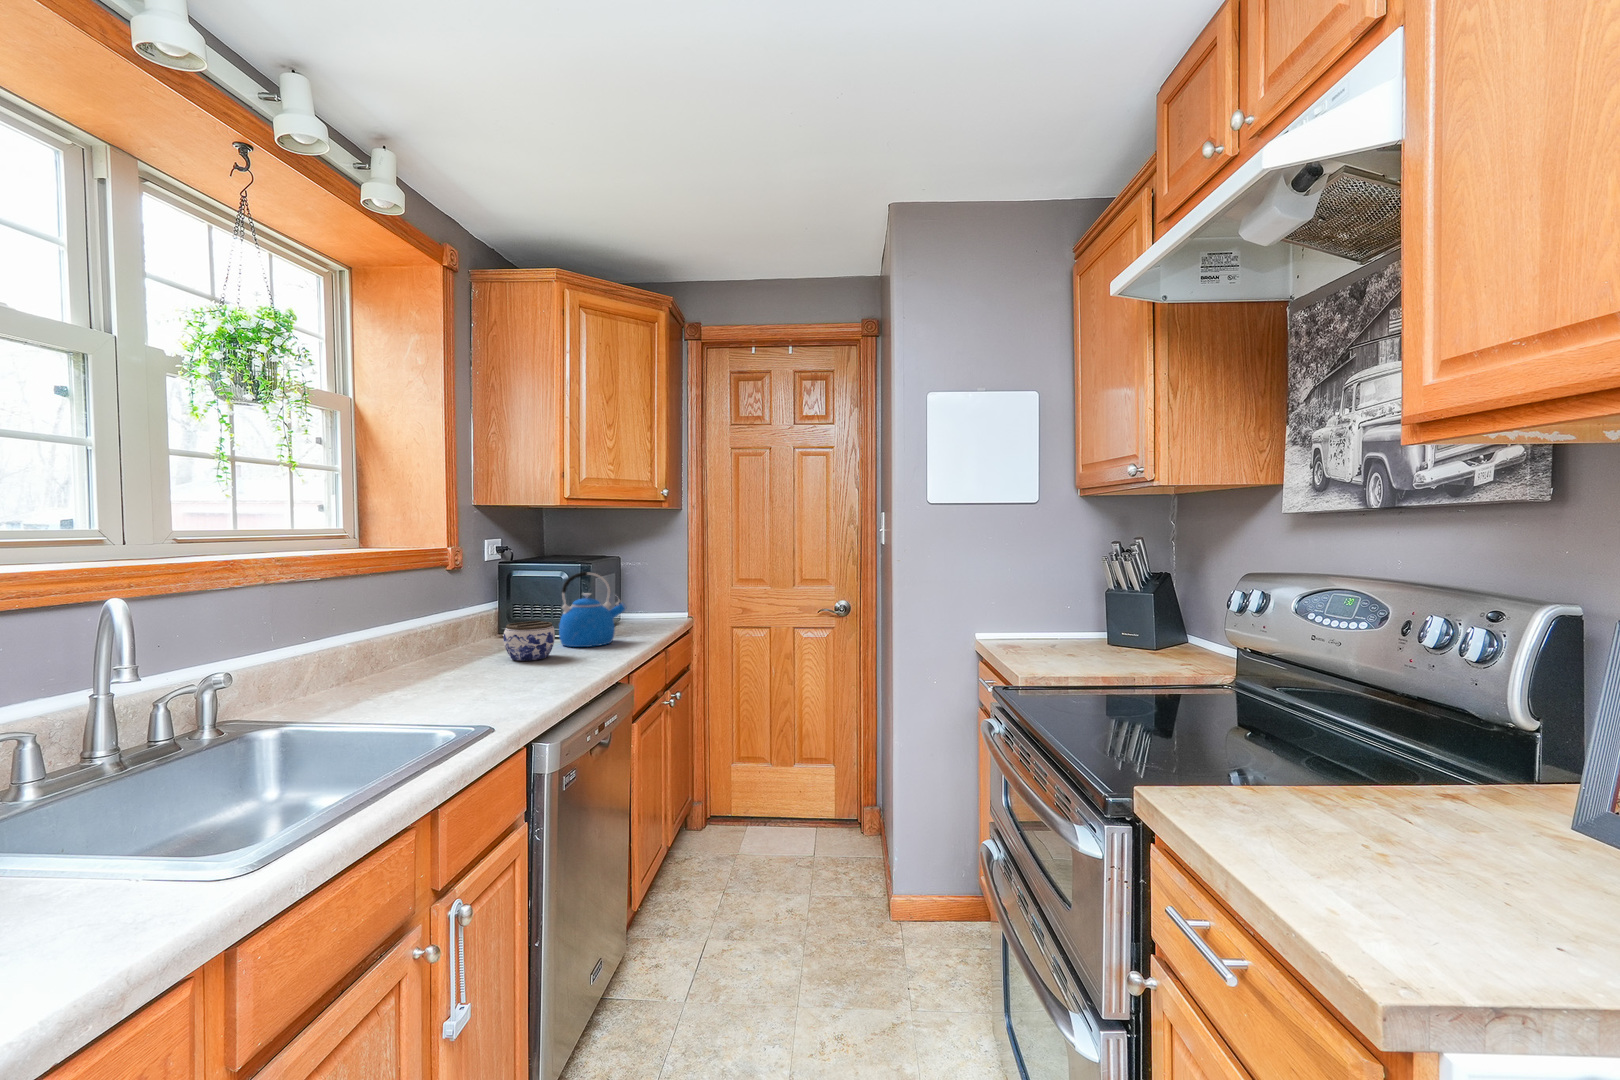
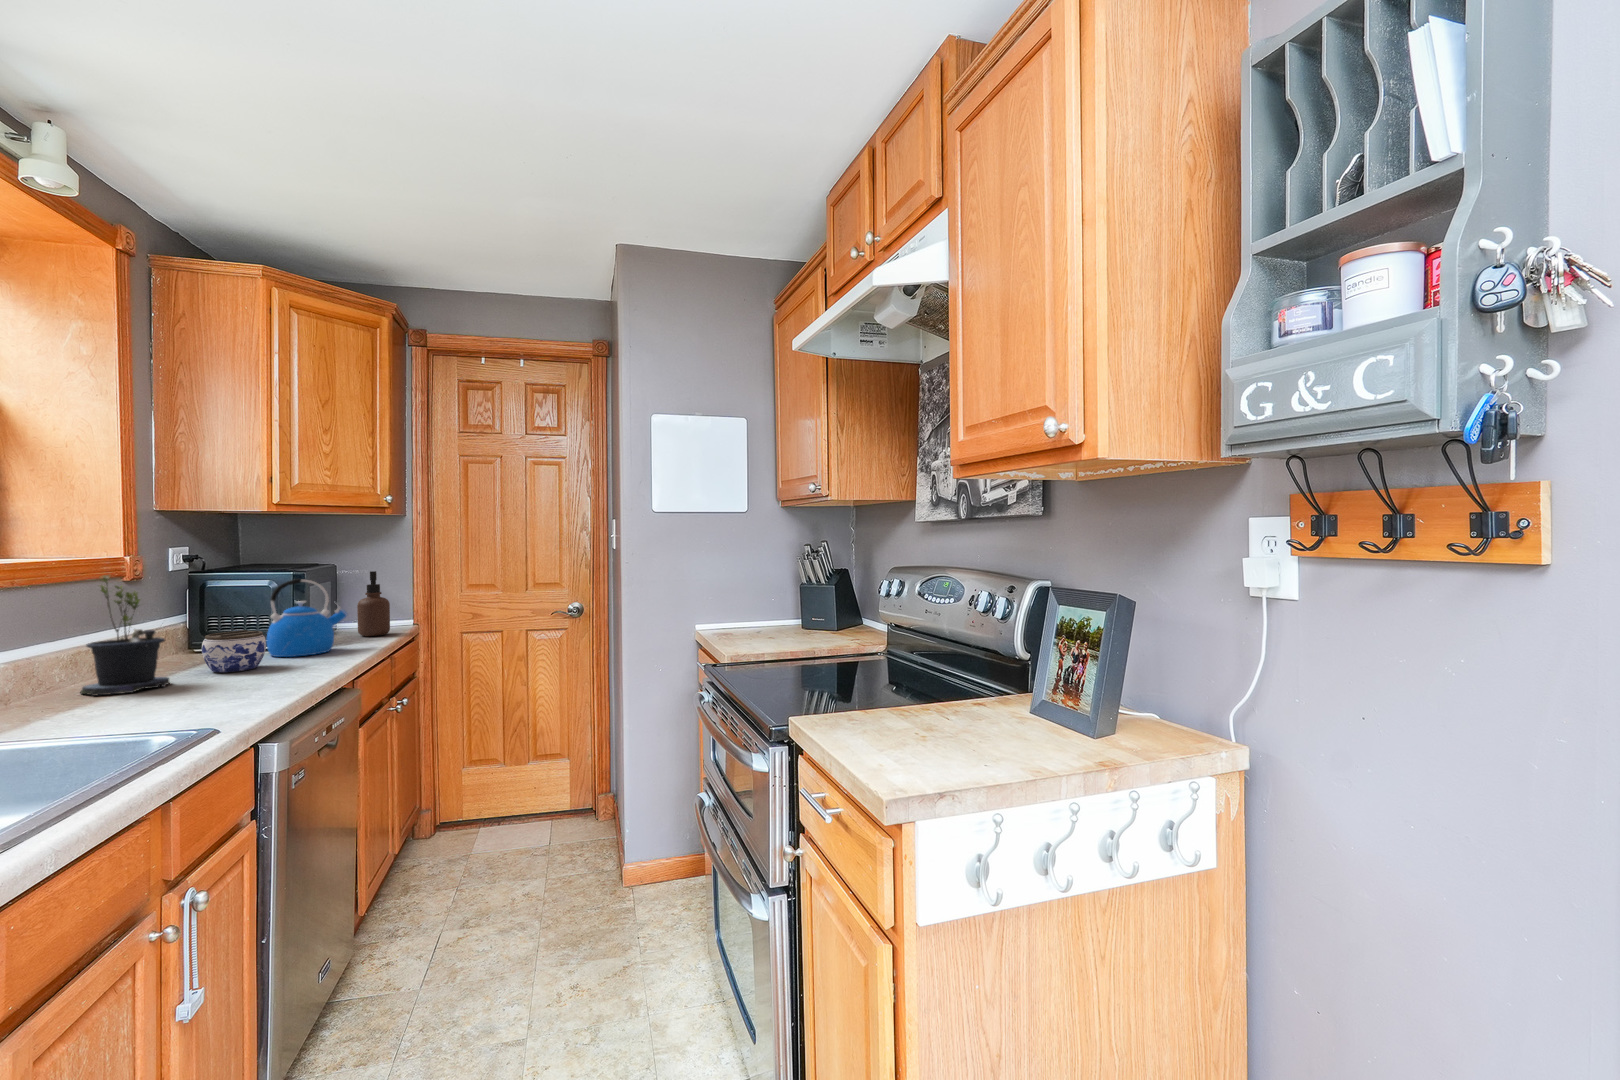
soap dispenser: none [638,565,666,628] -> present [357,571,390,636]
potted plant: none [408,566,478,678] -> present [80,574,170,696]

